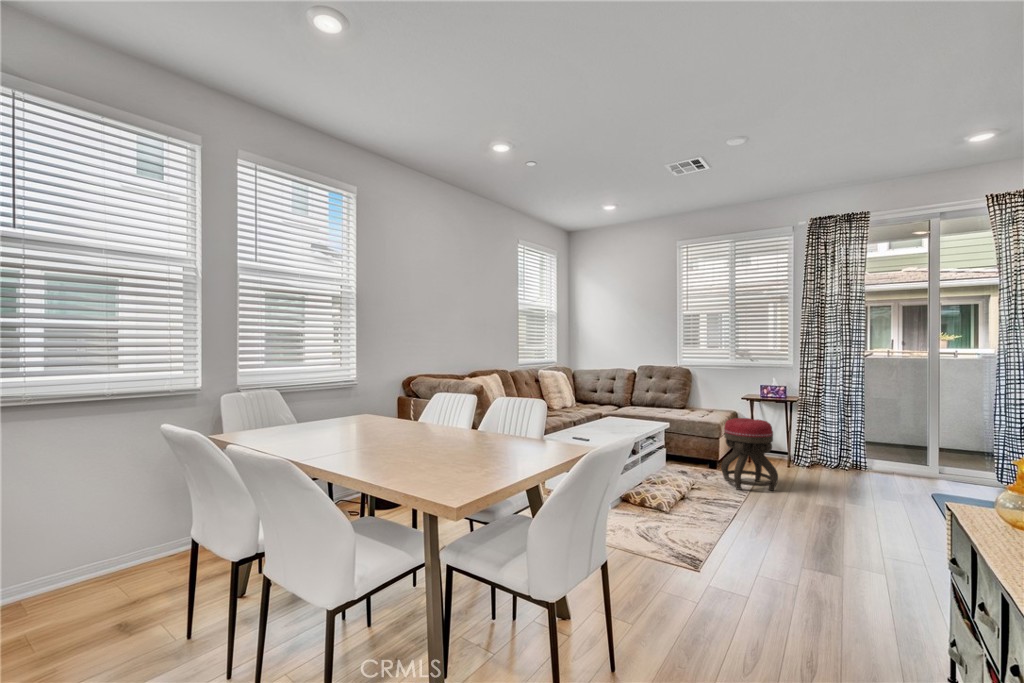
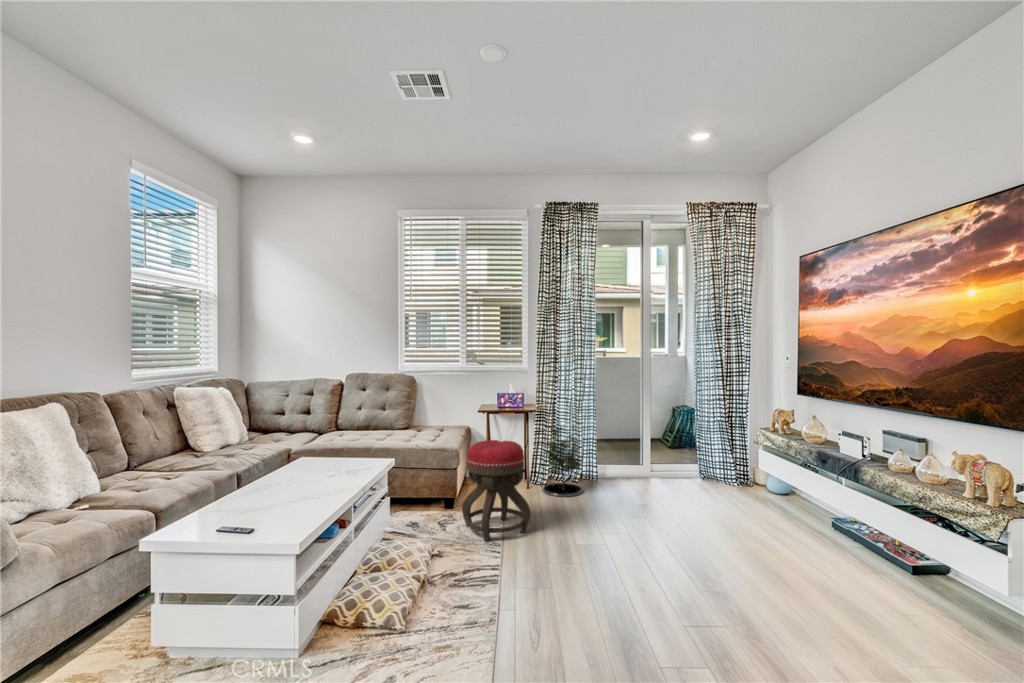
potted tree: none [800,408,848,478] -> present [542,422,583,497]

